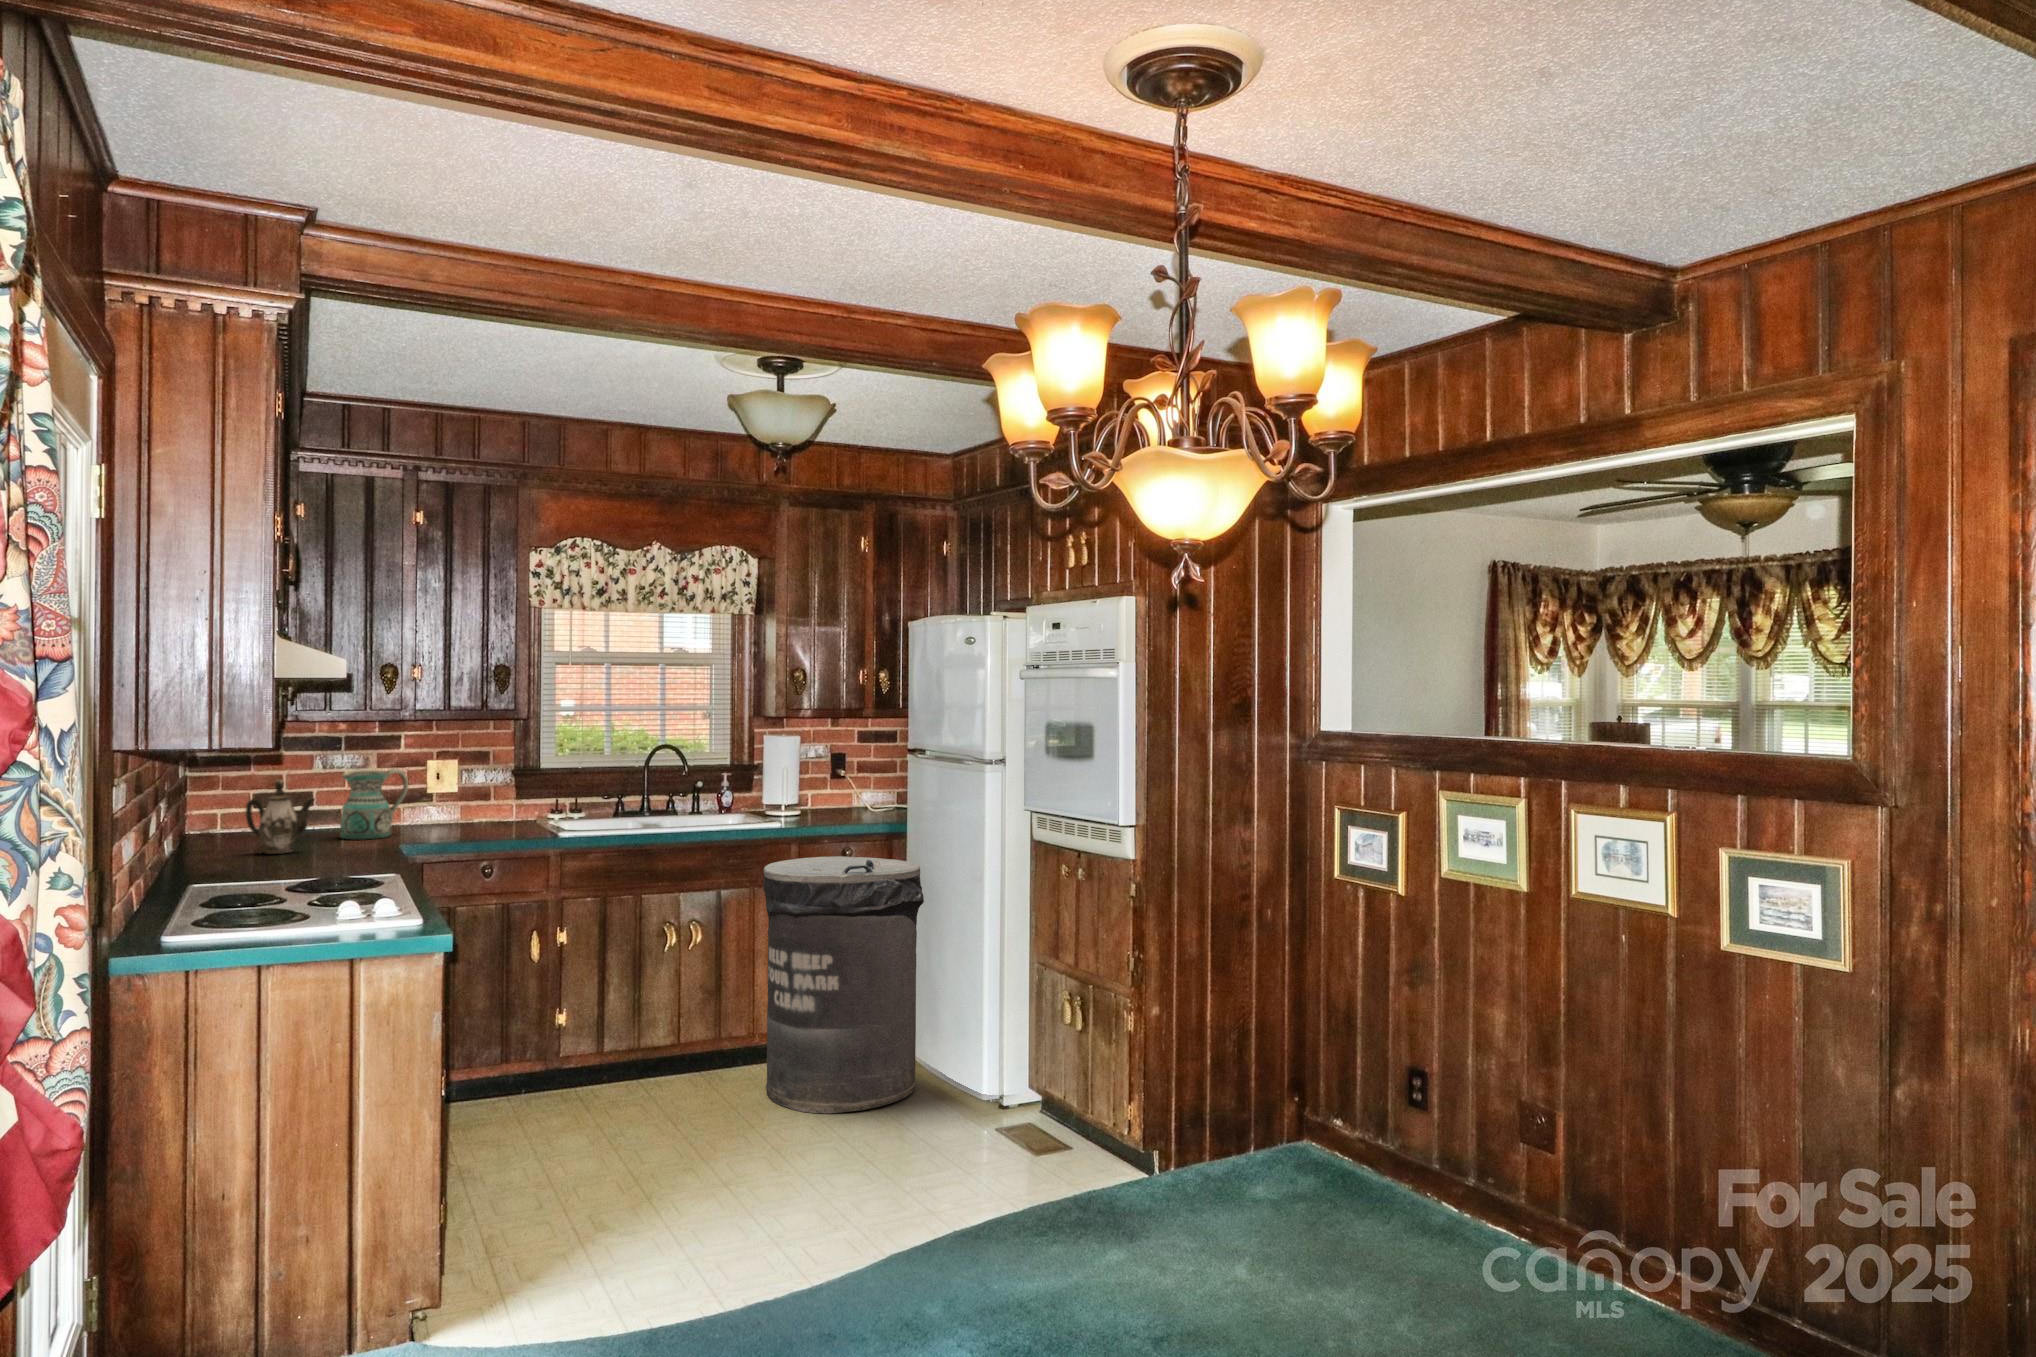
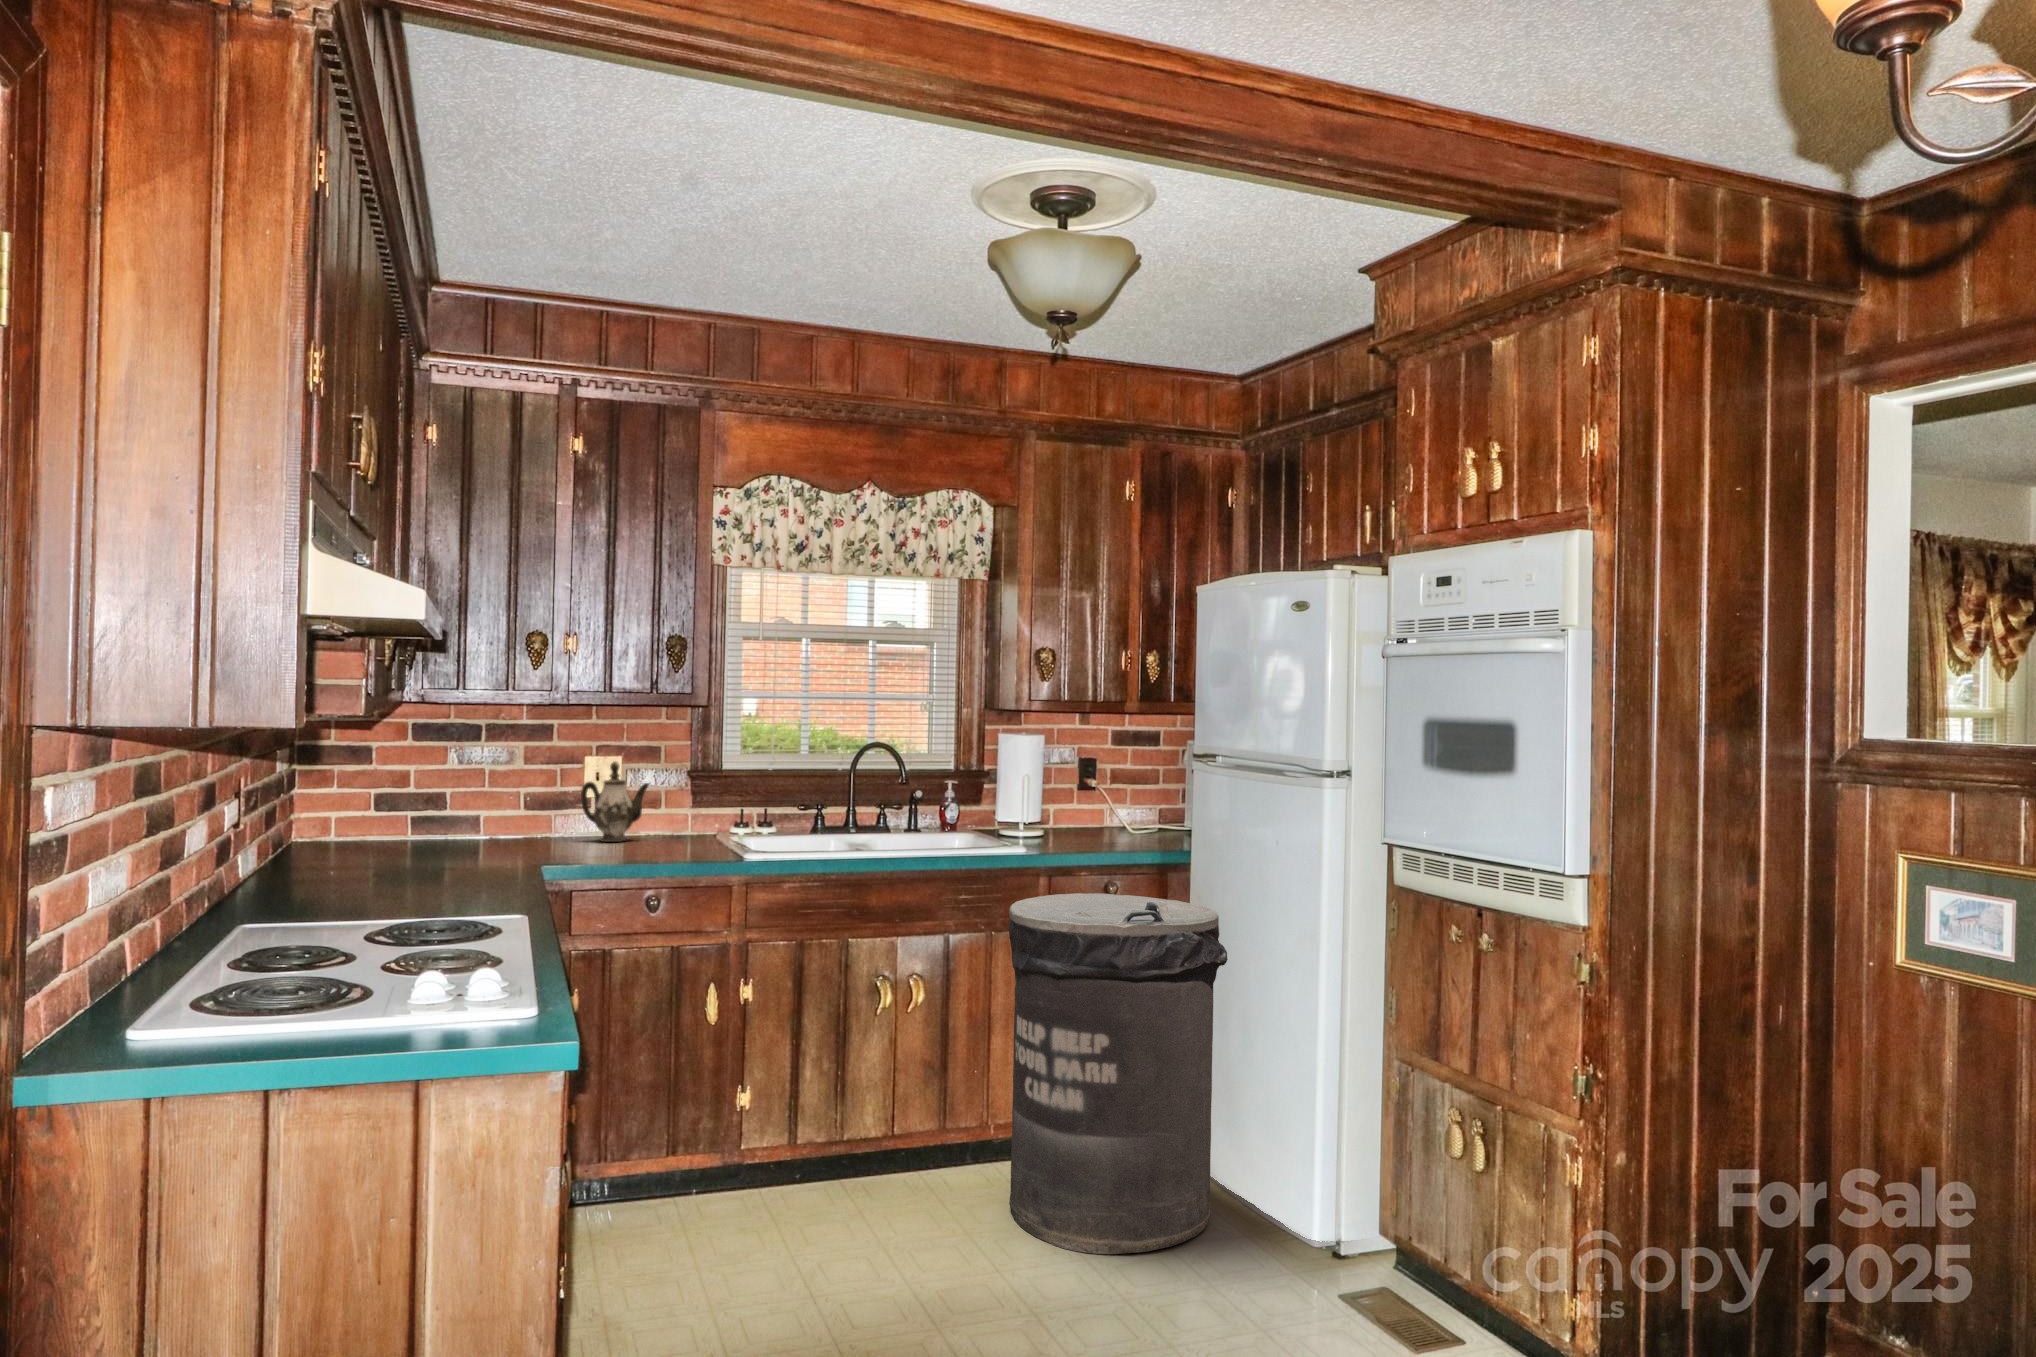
ceramic pitcher: present [340,768,408,839] -> none [474,766,560,857]
teapot: present [246,779,315,854] -> present [581,761,650,842]

